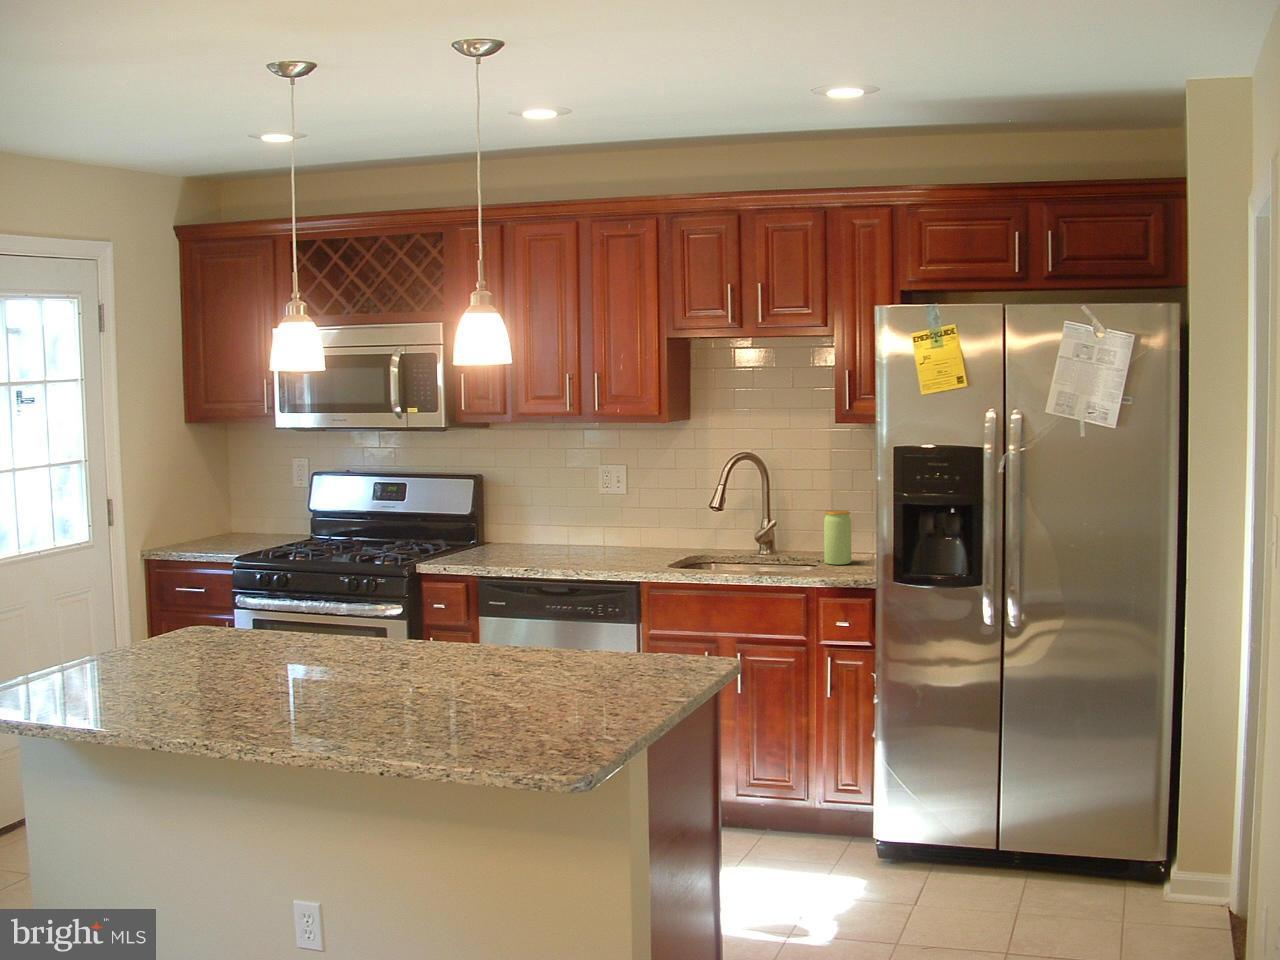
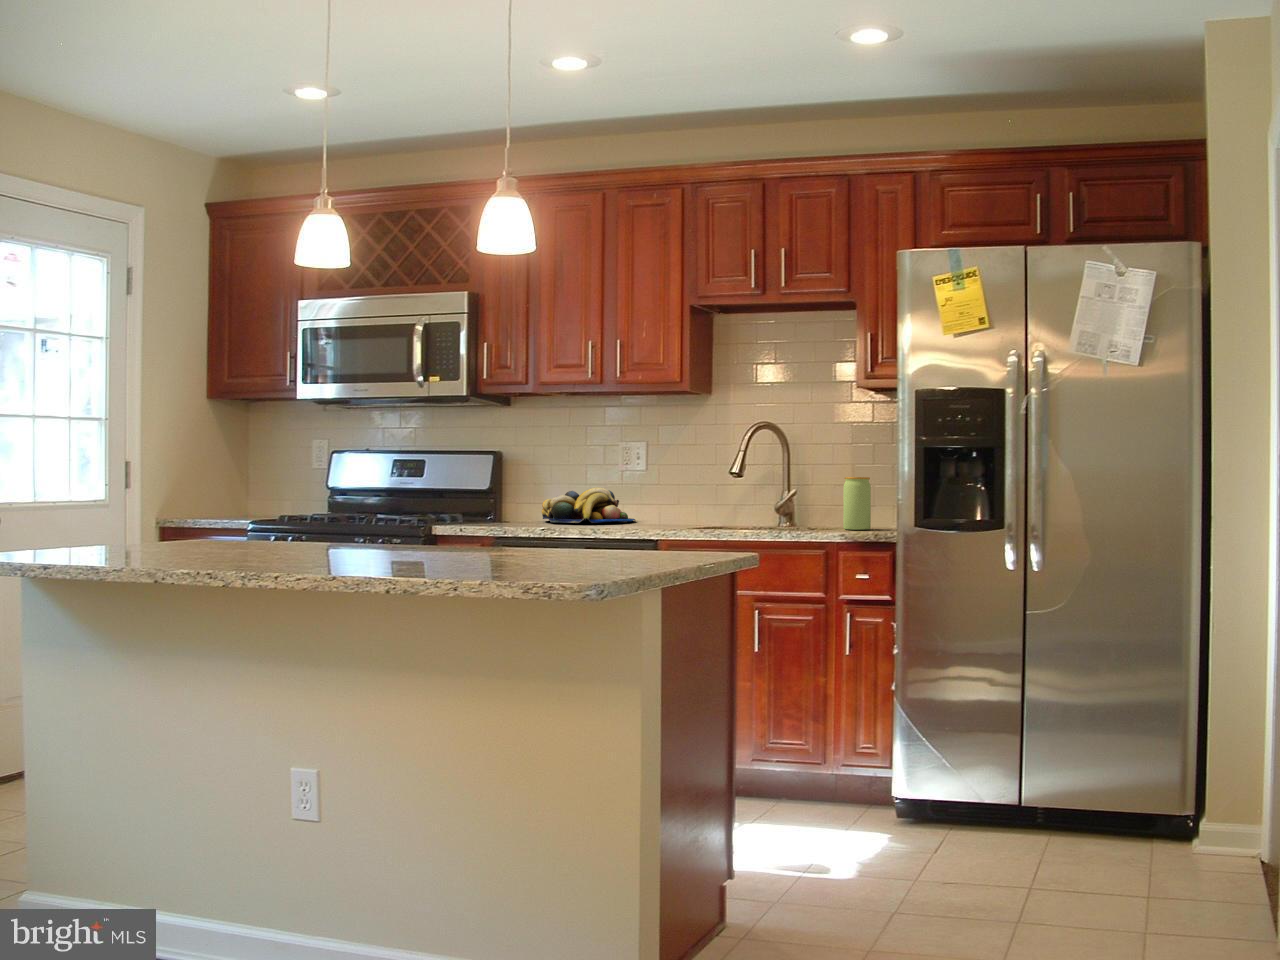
fruit bowl: none [524,515,618,557] -> present [542,487,635,523]

